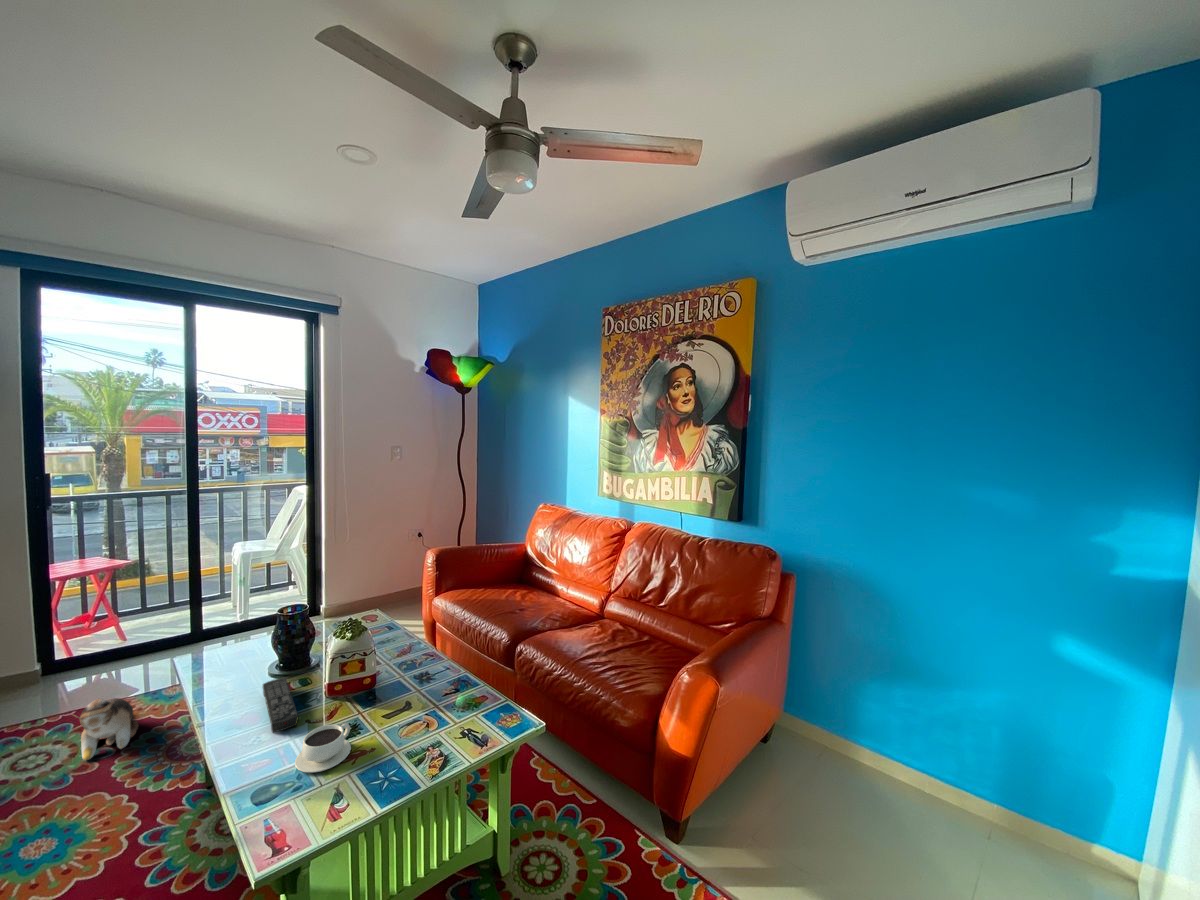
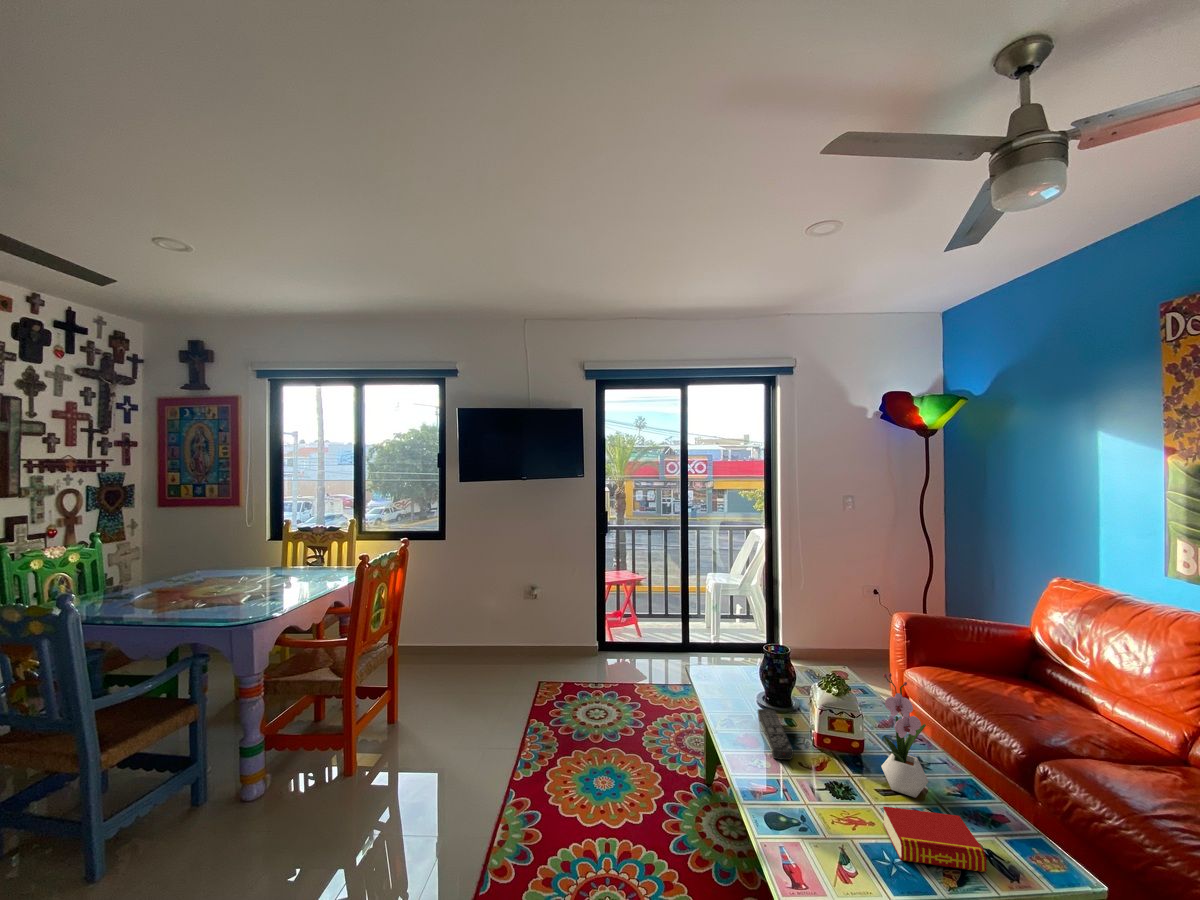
flower arrangement: none [390,605,431,713] -> present [881,673,929,798]
plush toy: present [74,698,139,760] -> none [629,679,660,723]
book: none [382,712,463,778] -> present [883,807,987,872]
teacup: present [295,724,351,773] -> none [799,771,850,817]

